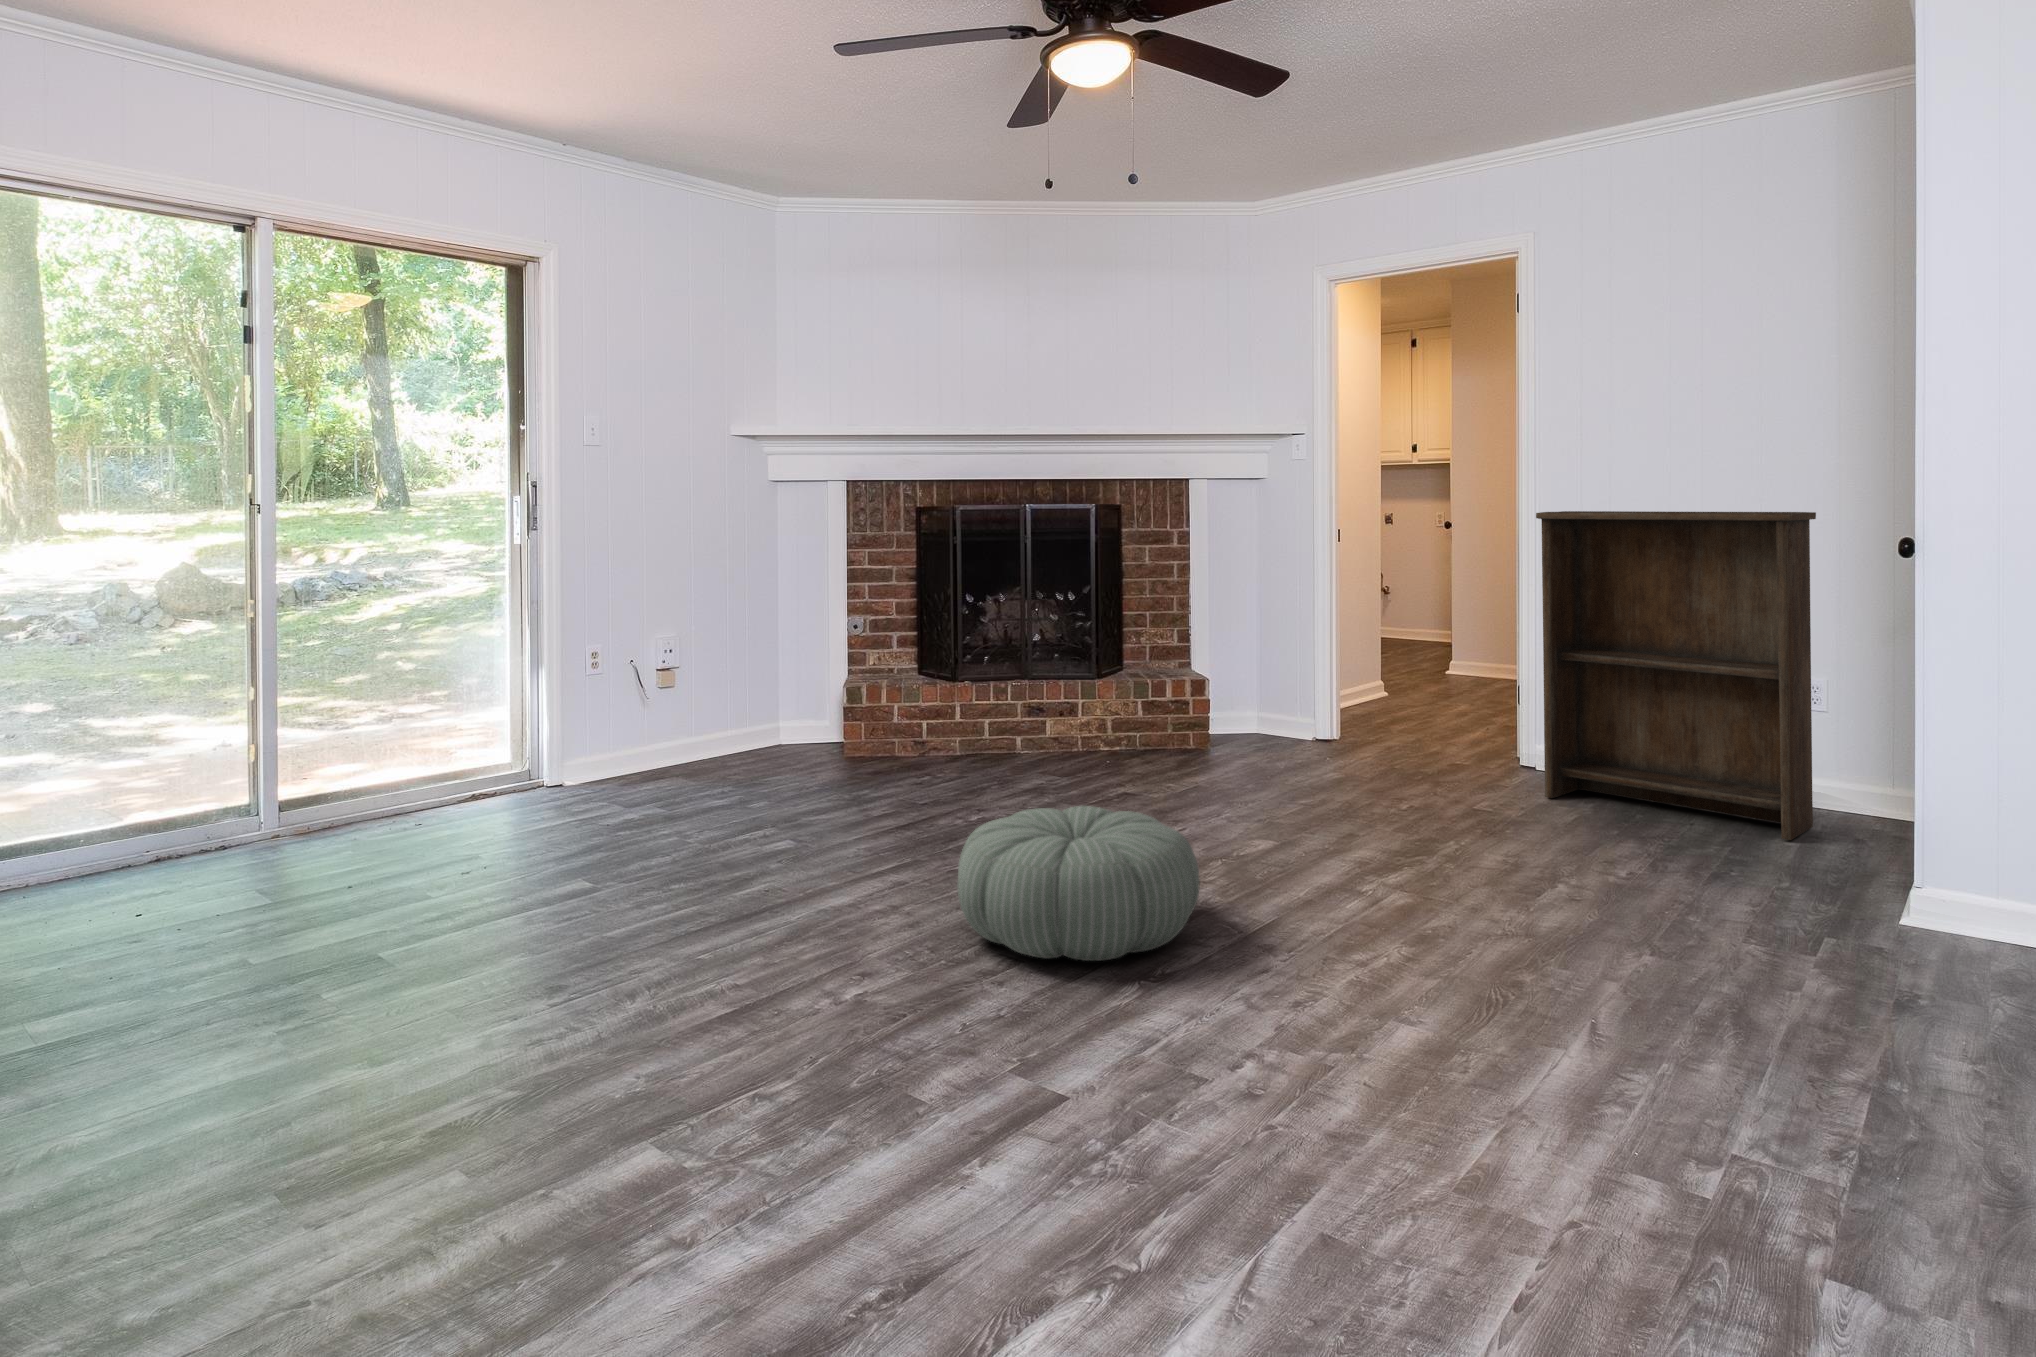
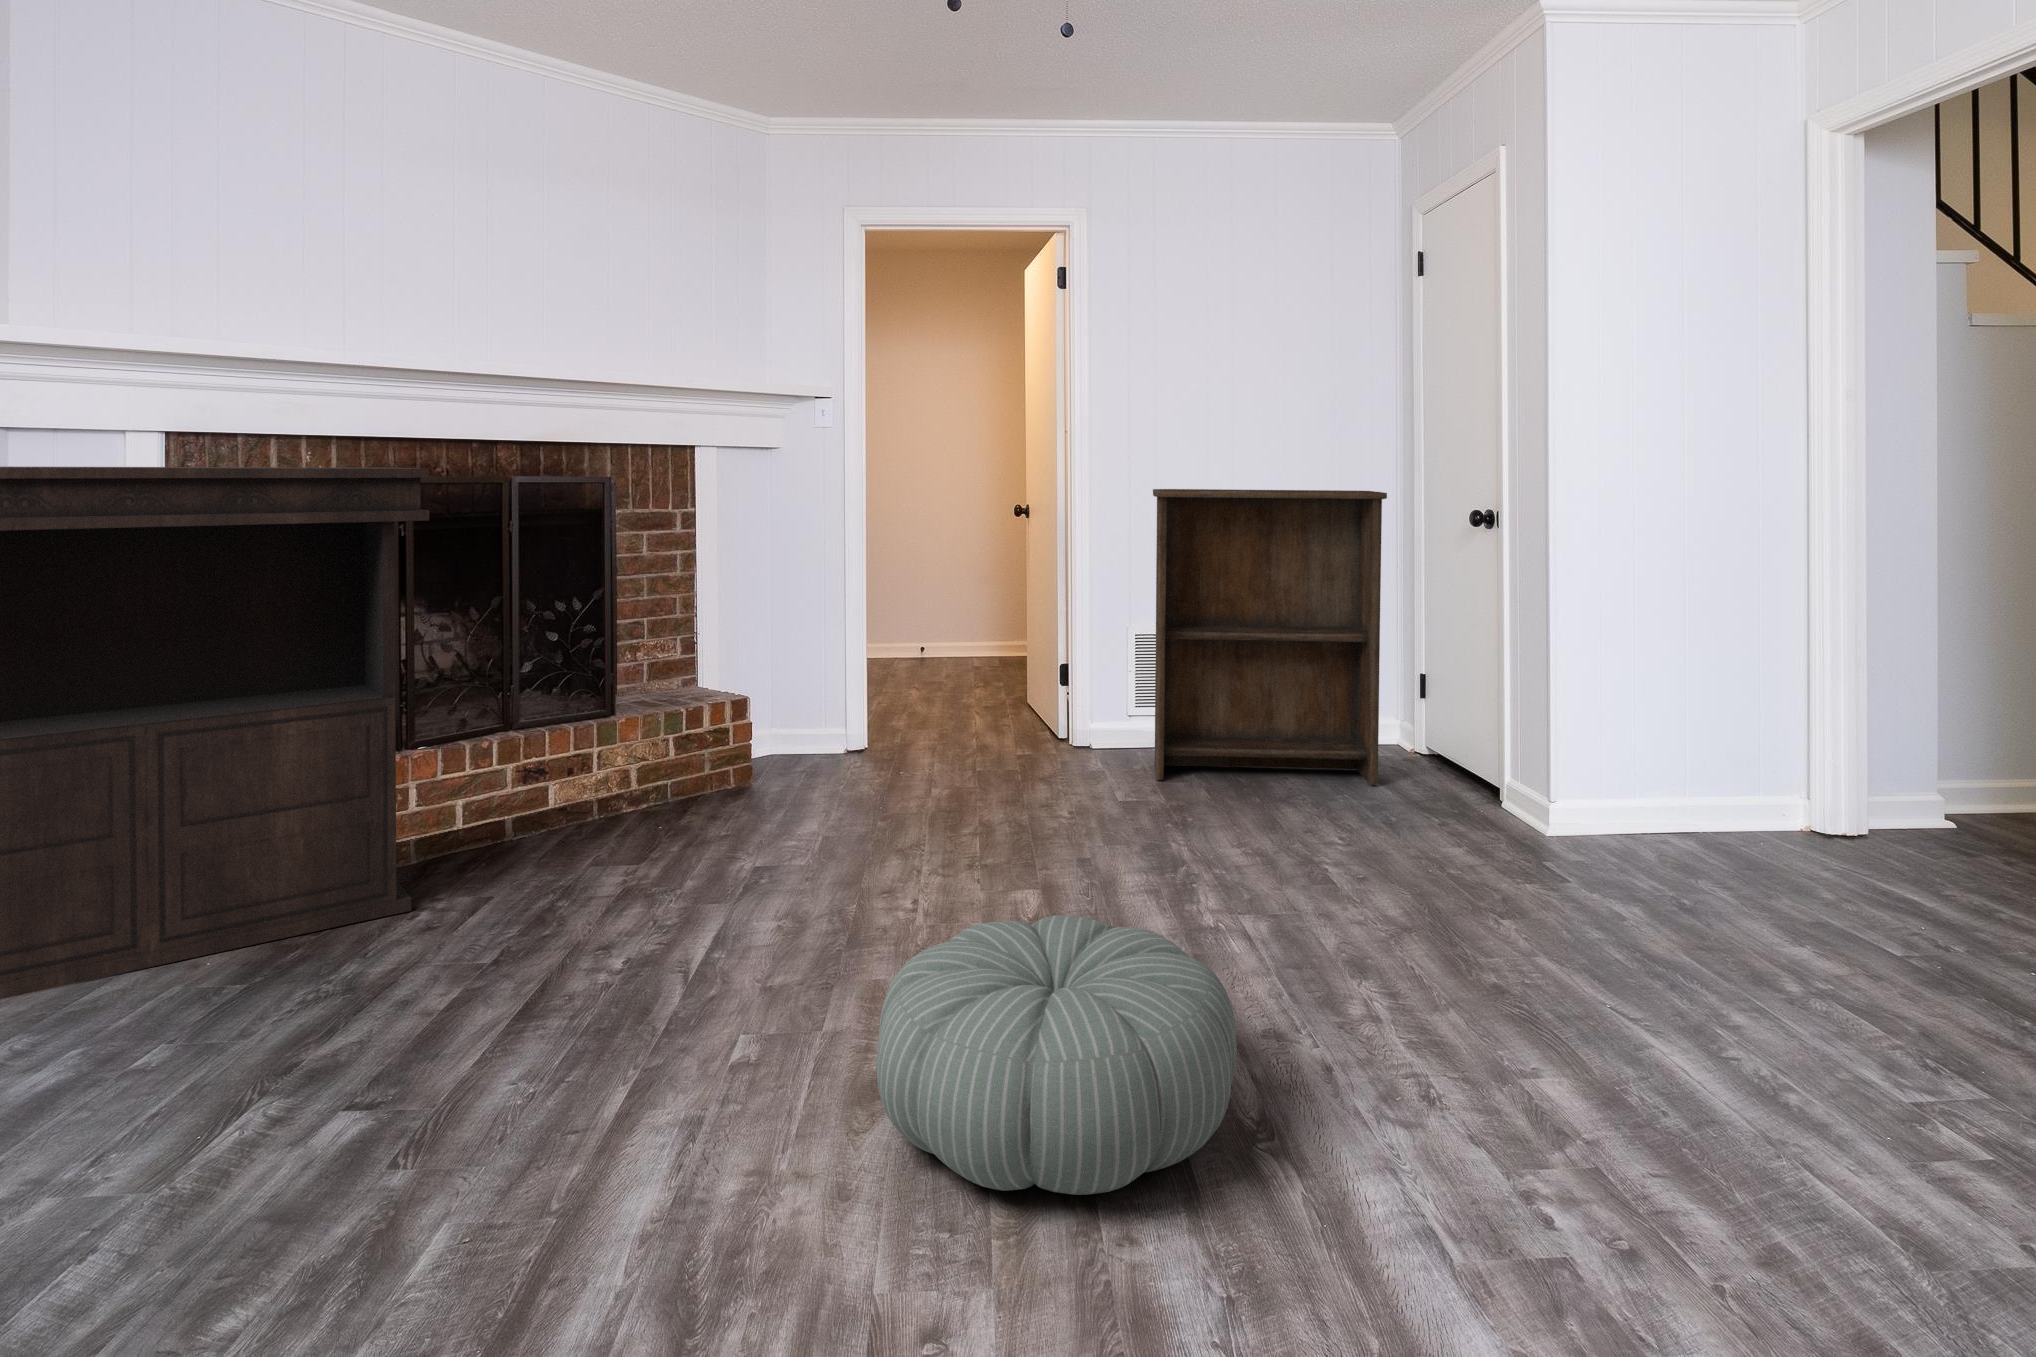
console table: none [646,499,938,774] -> present [0,467,429,999]

